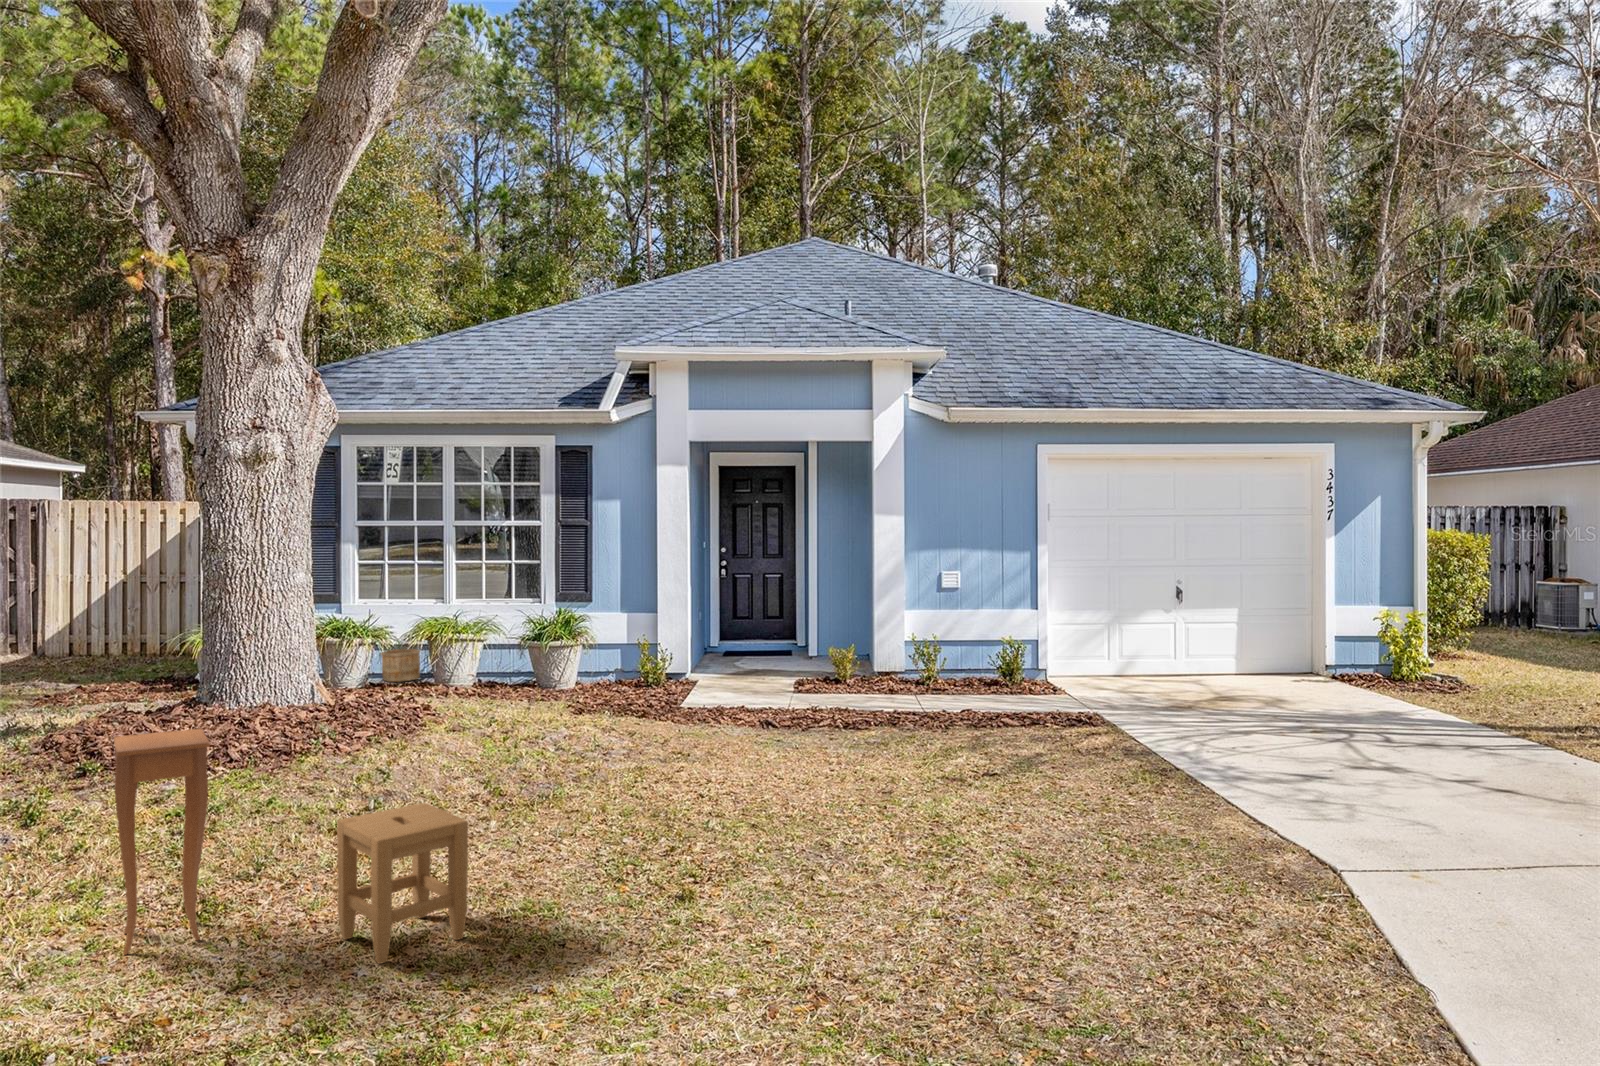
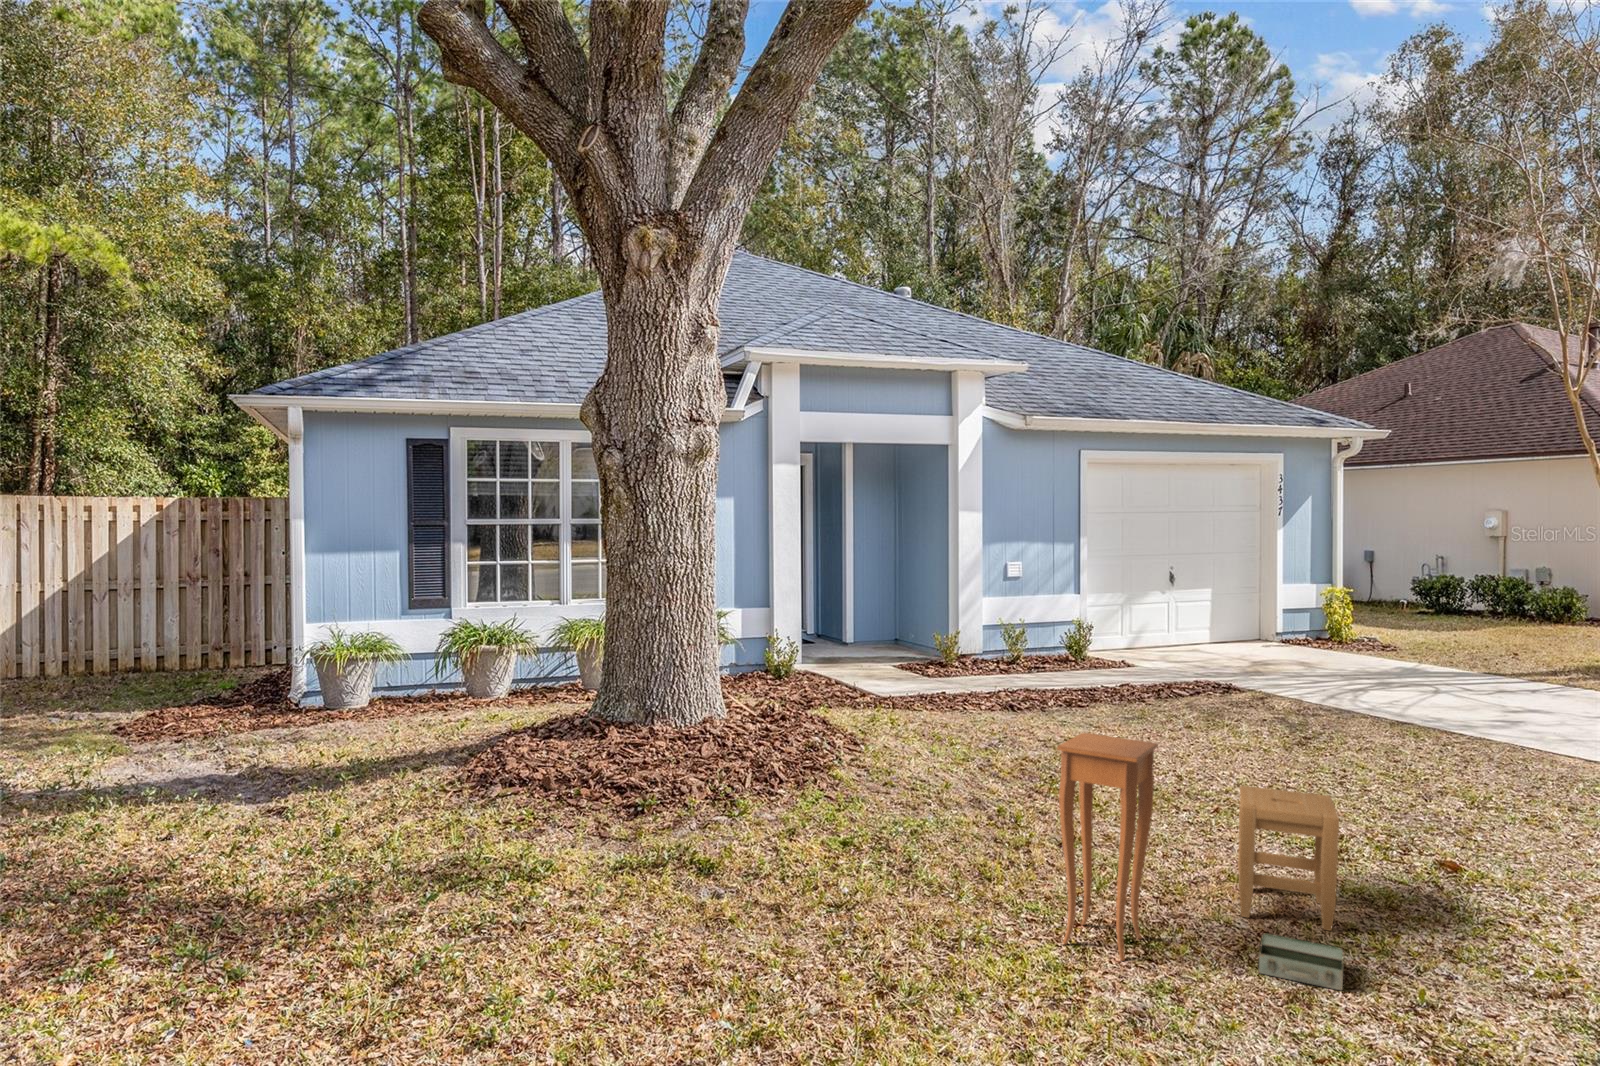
wooden bucket: present [381,649,420,682] -> none [526,656,568,693]
toolbox: none [192,950,275,1015] -> present [1259,933,1343,990]

